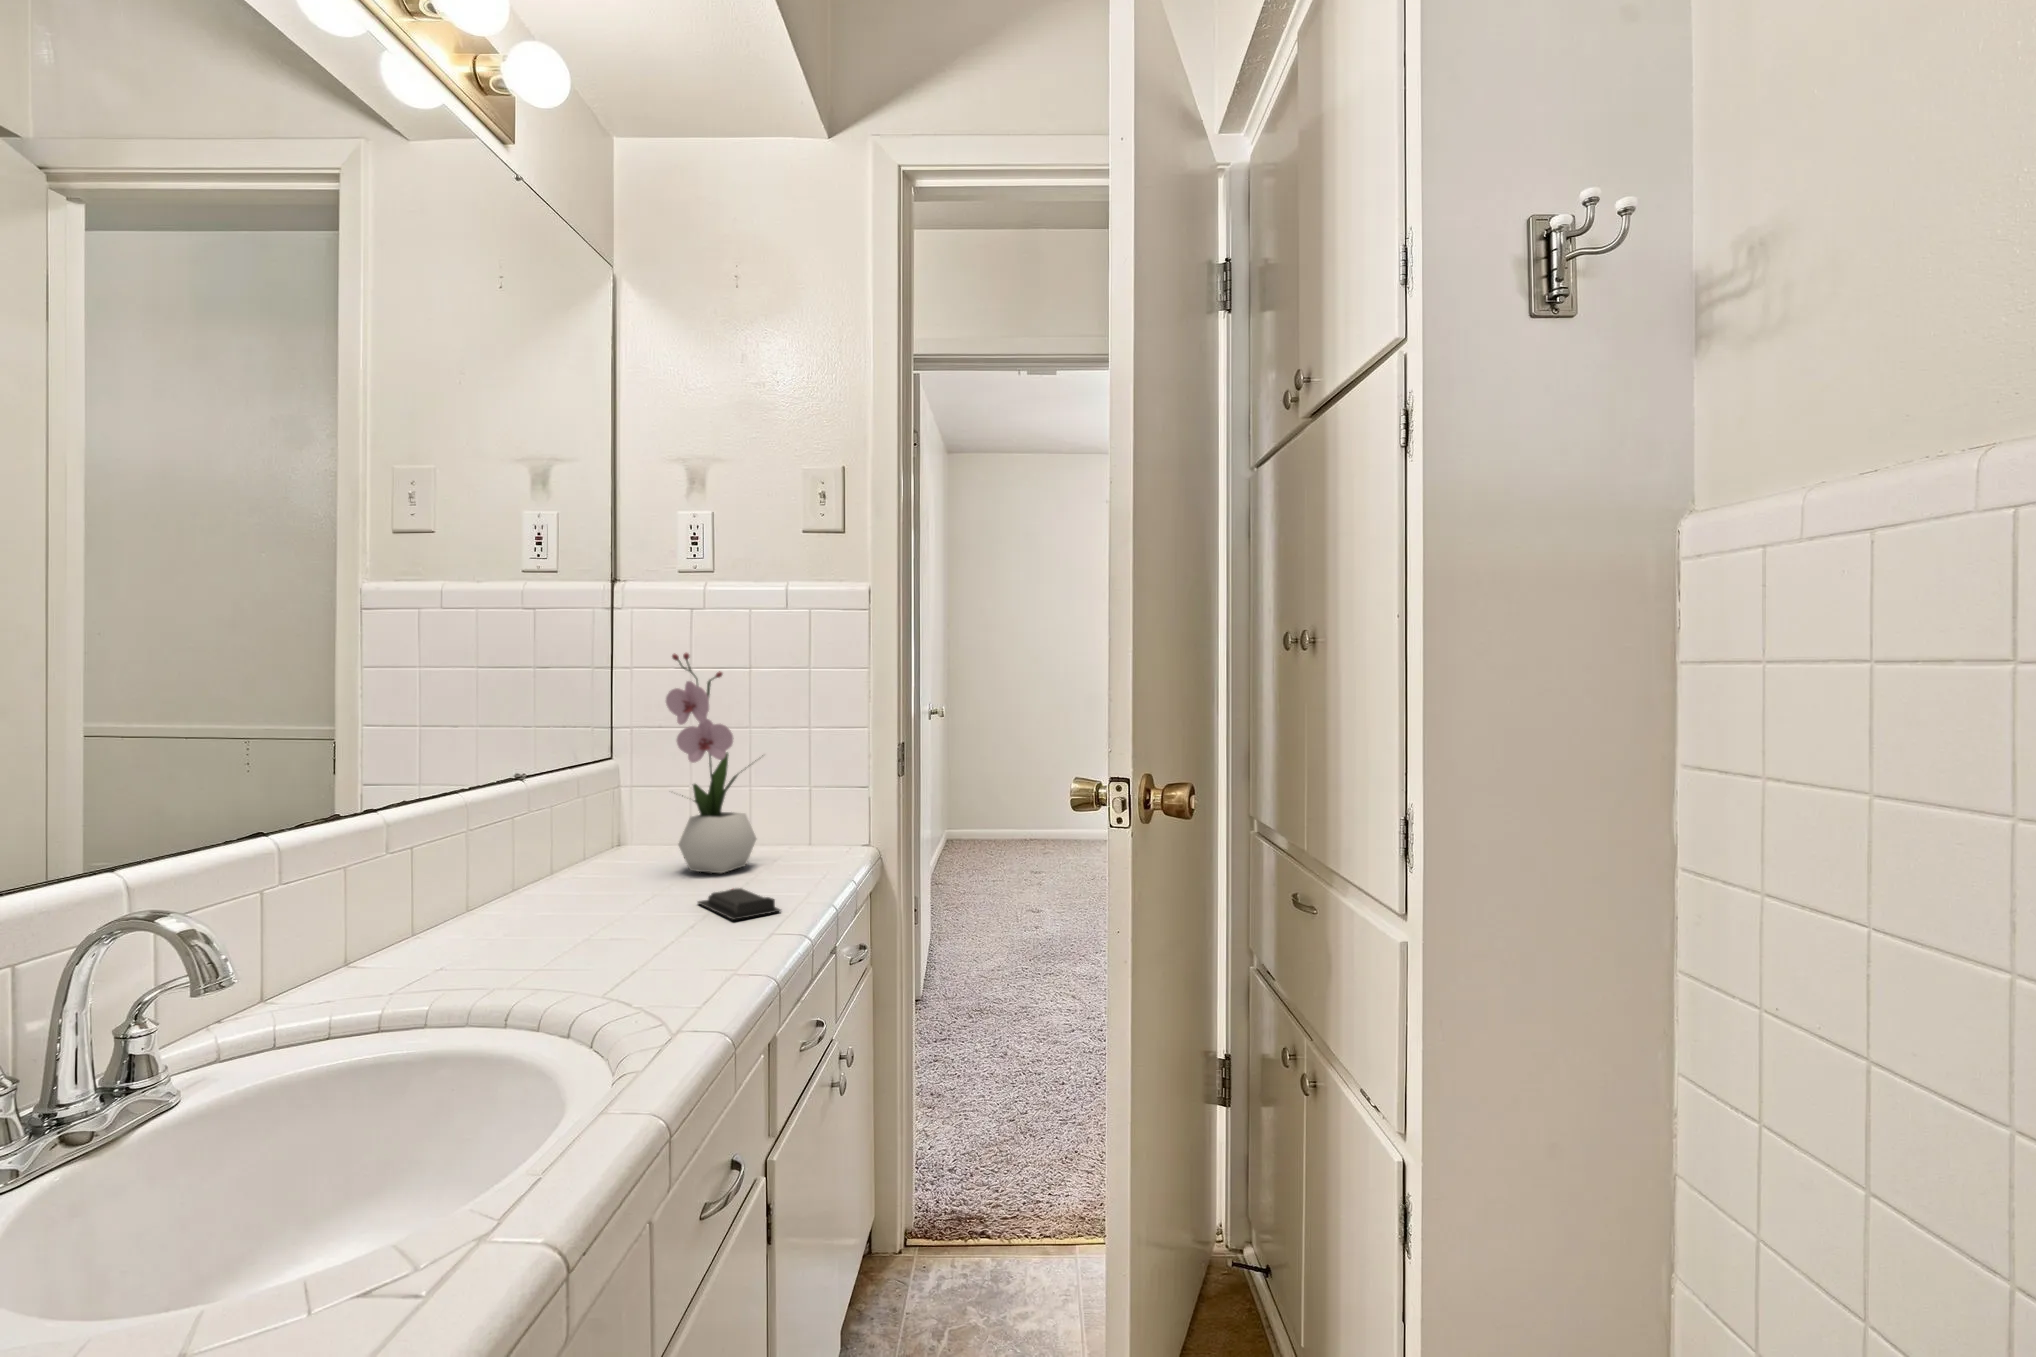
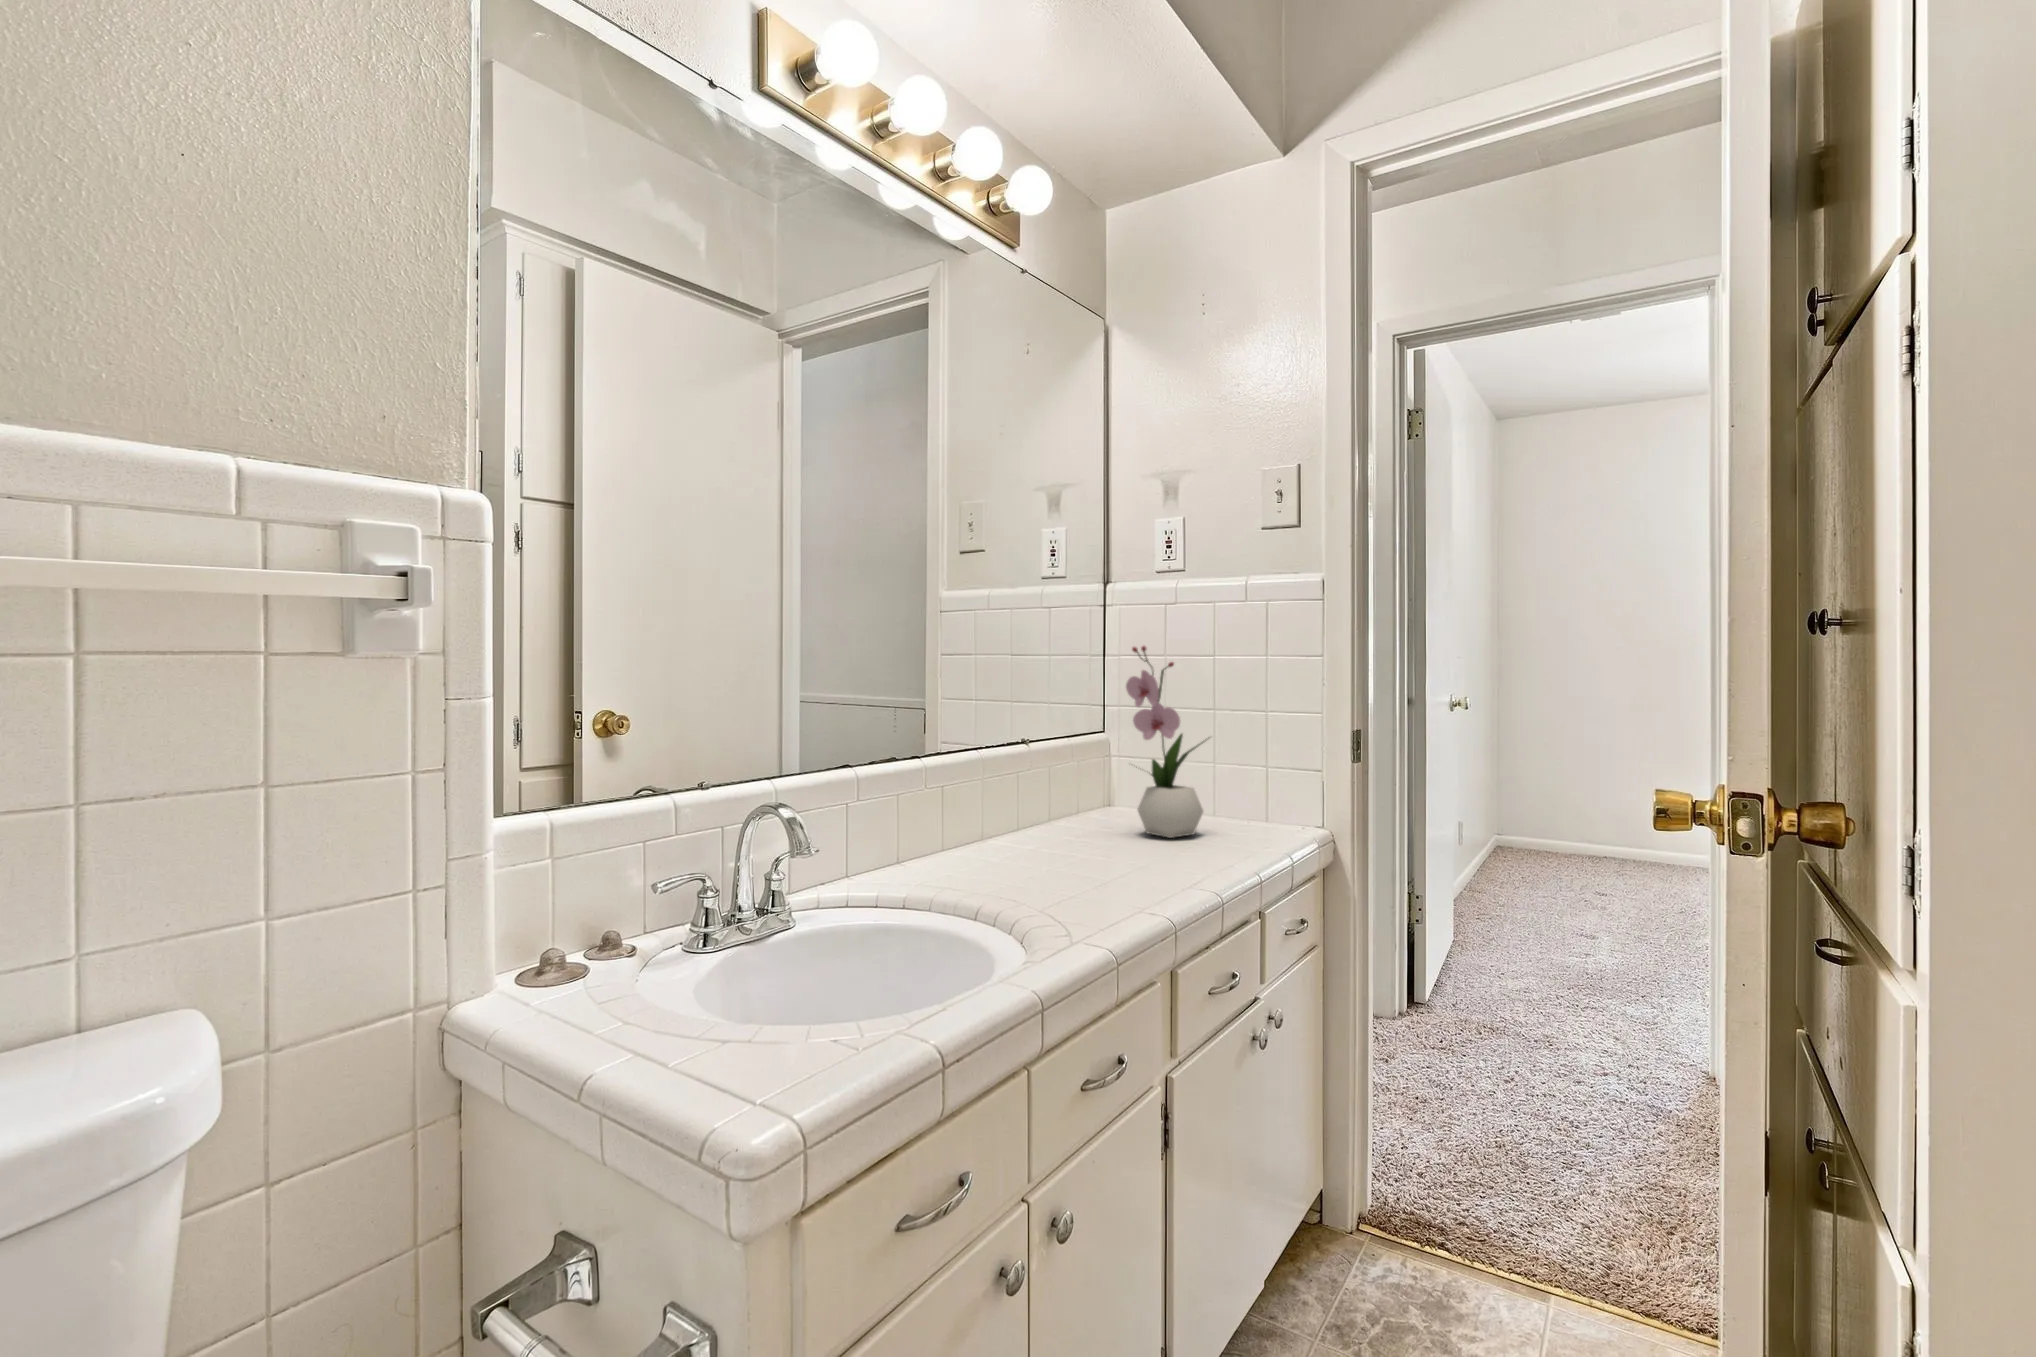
soap bar: present [698,888,781,920] -> none [1137,849,1199,873]

